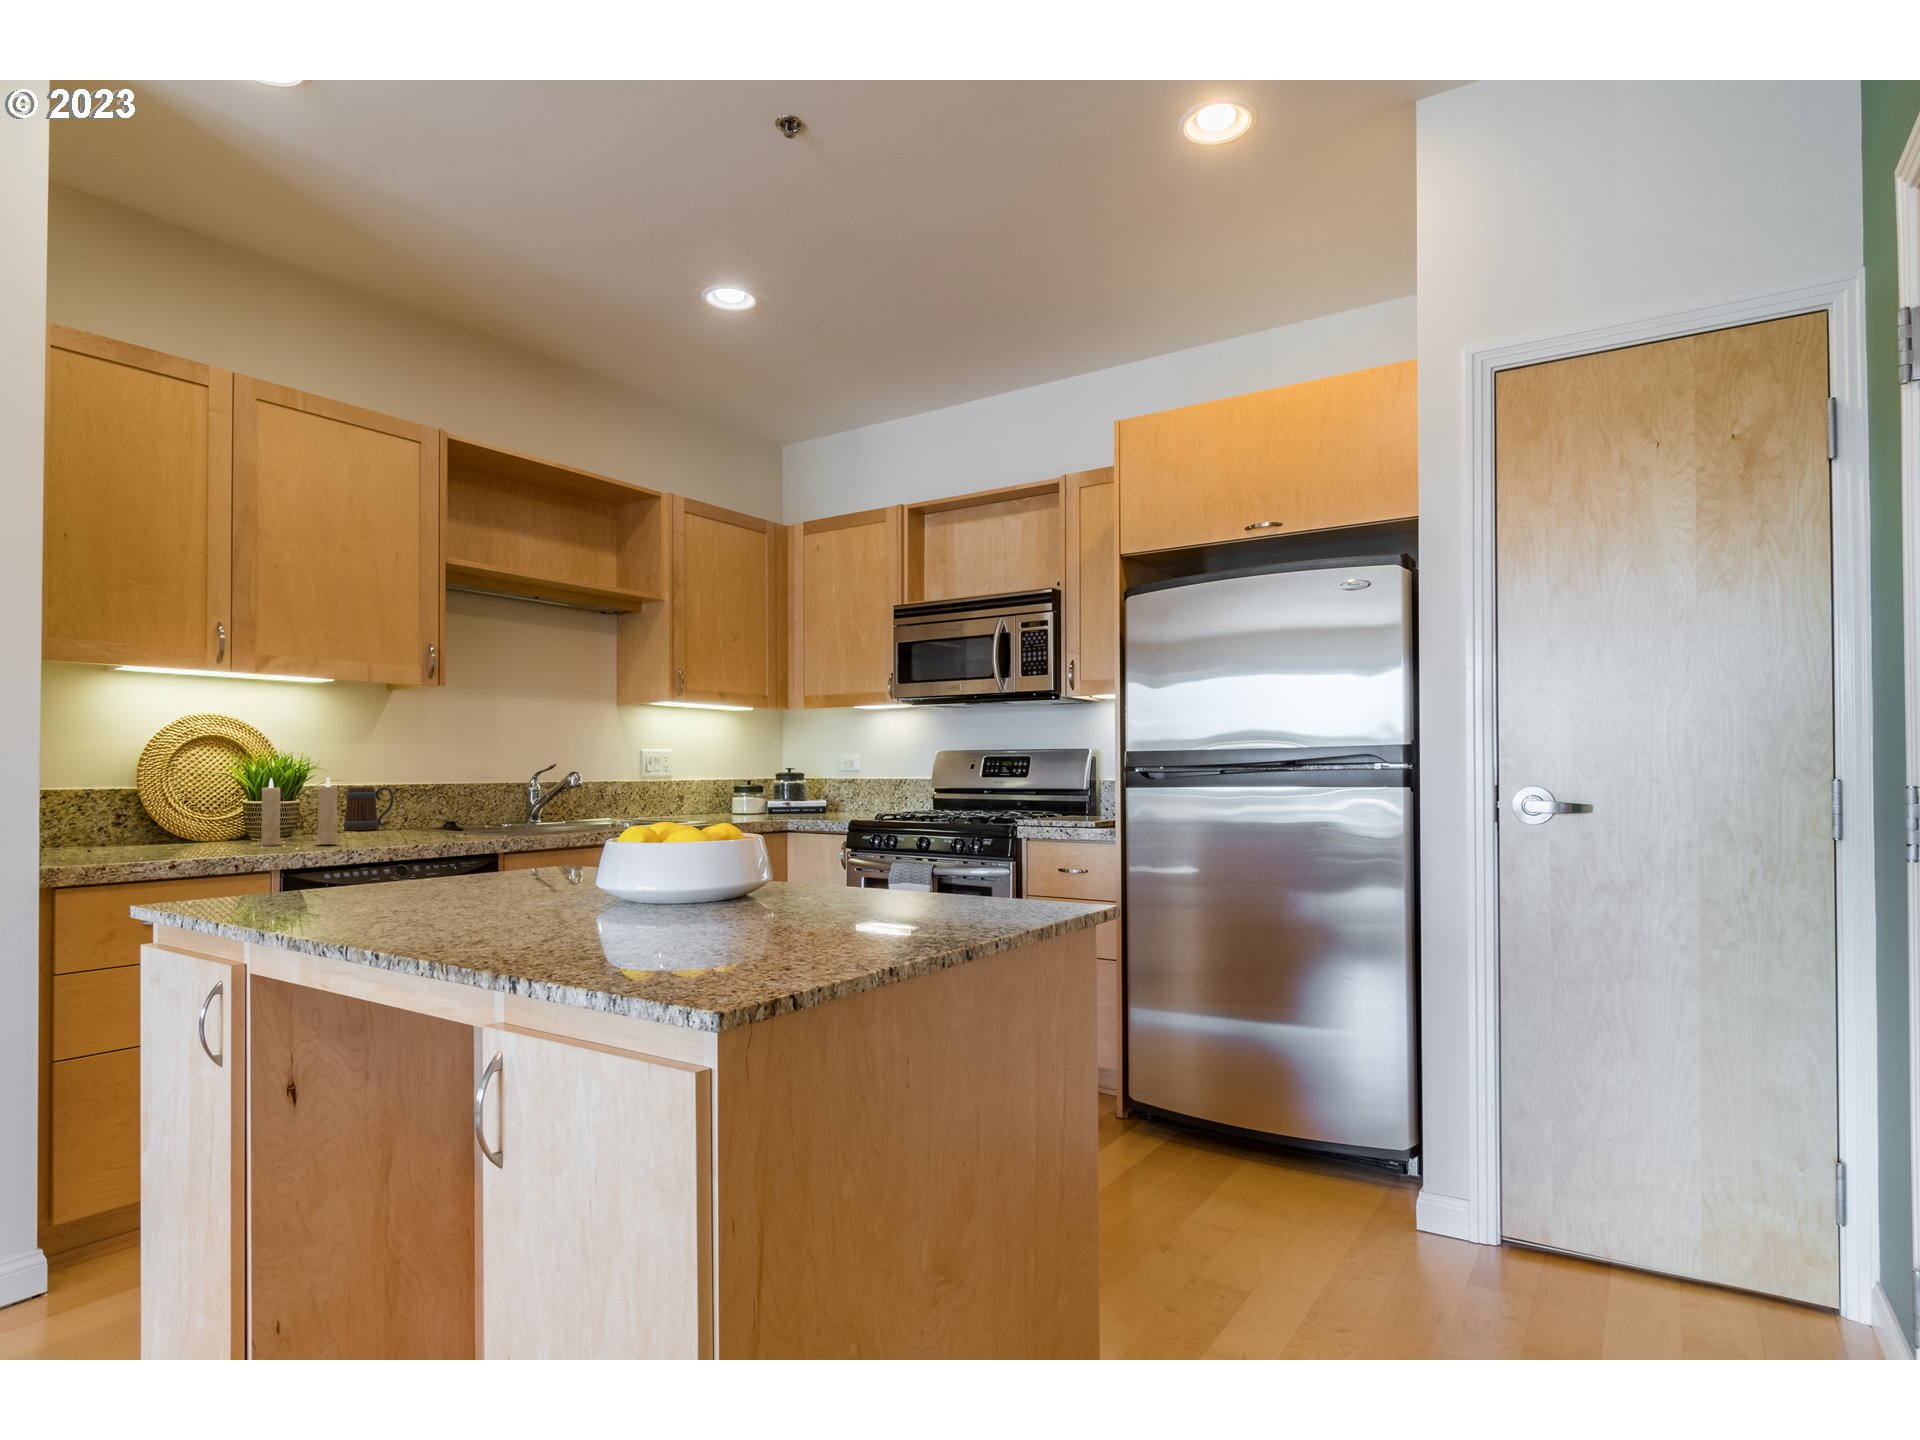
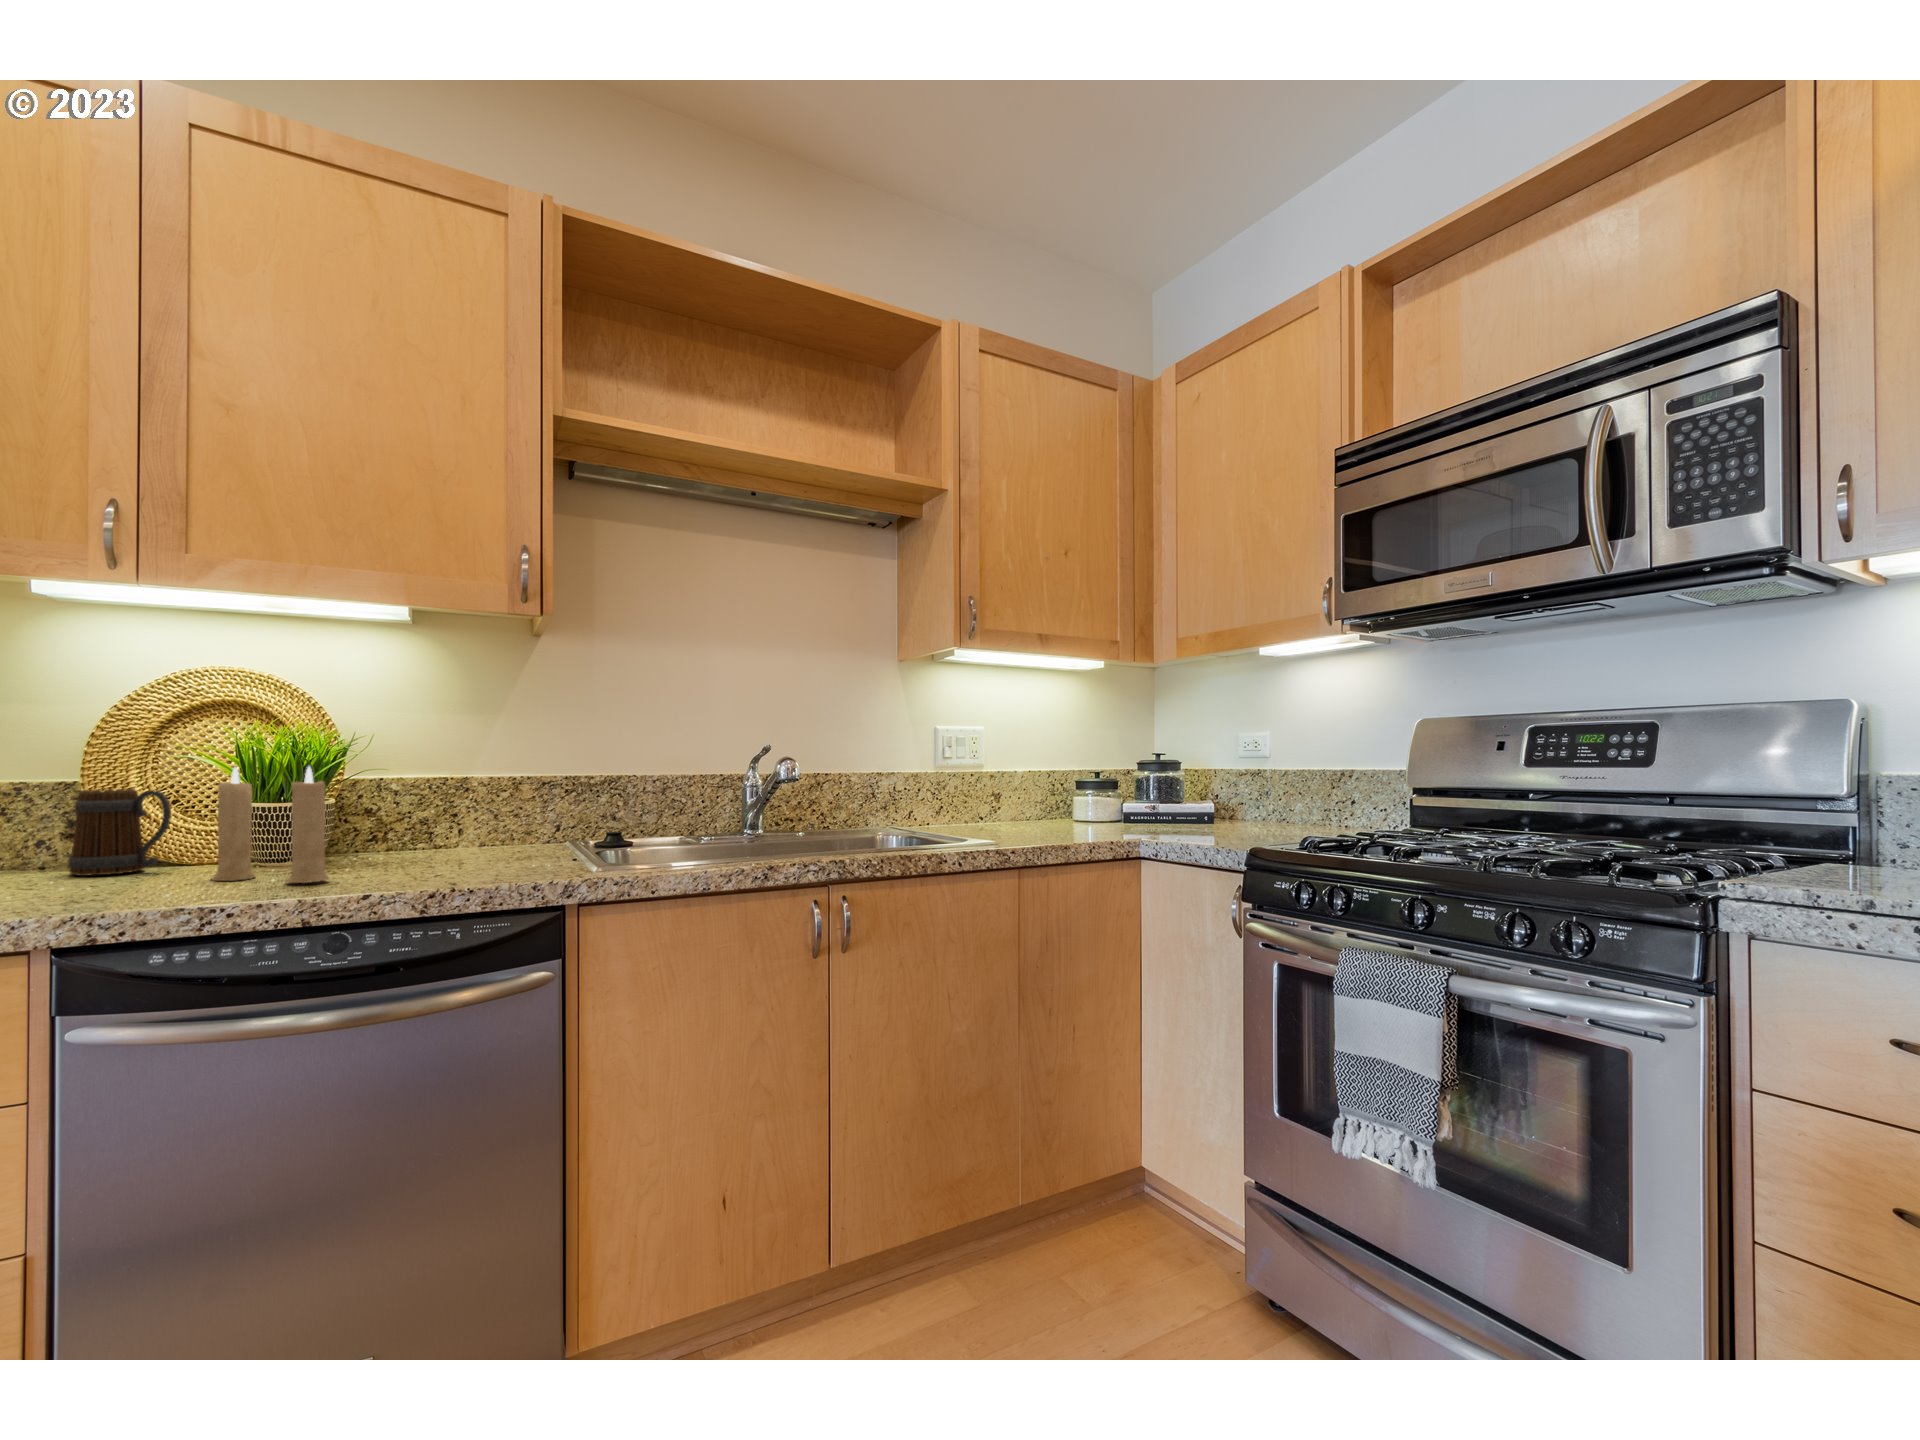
mug: present [343,786,394,830] -> present [68,789,171,876]

